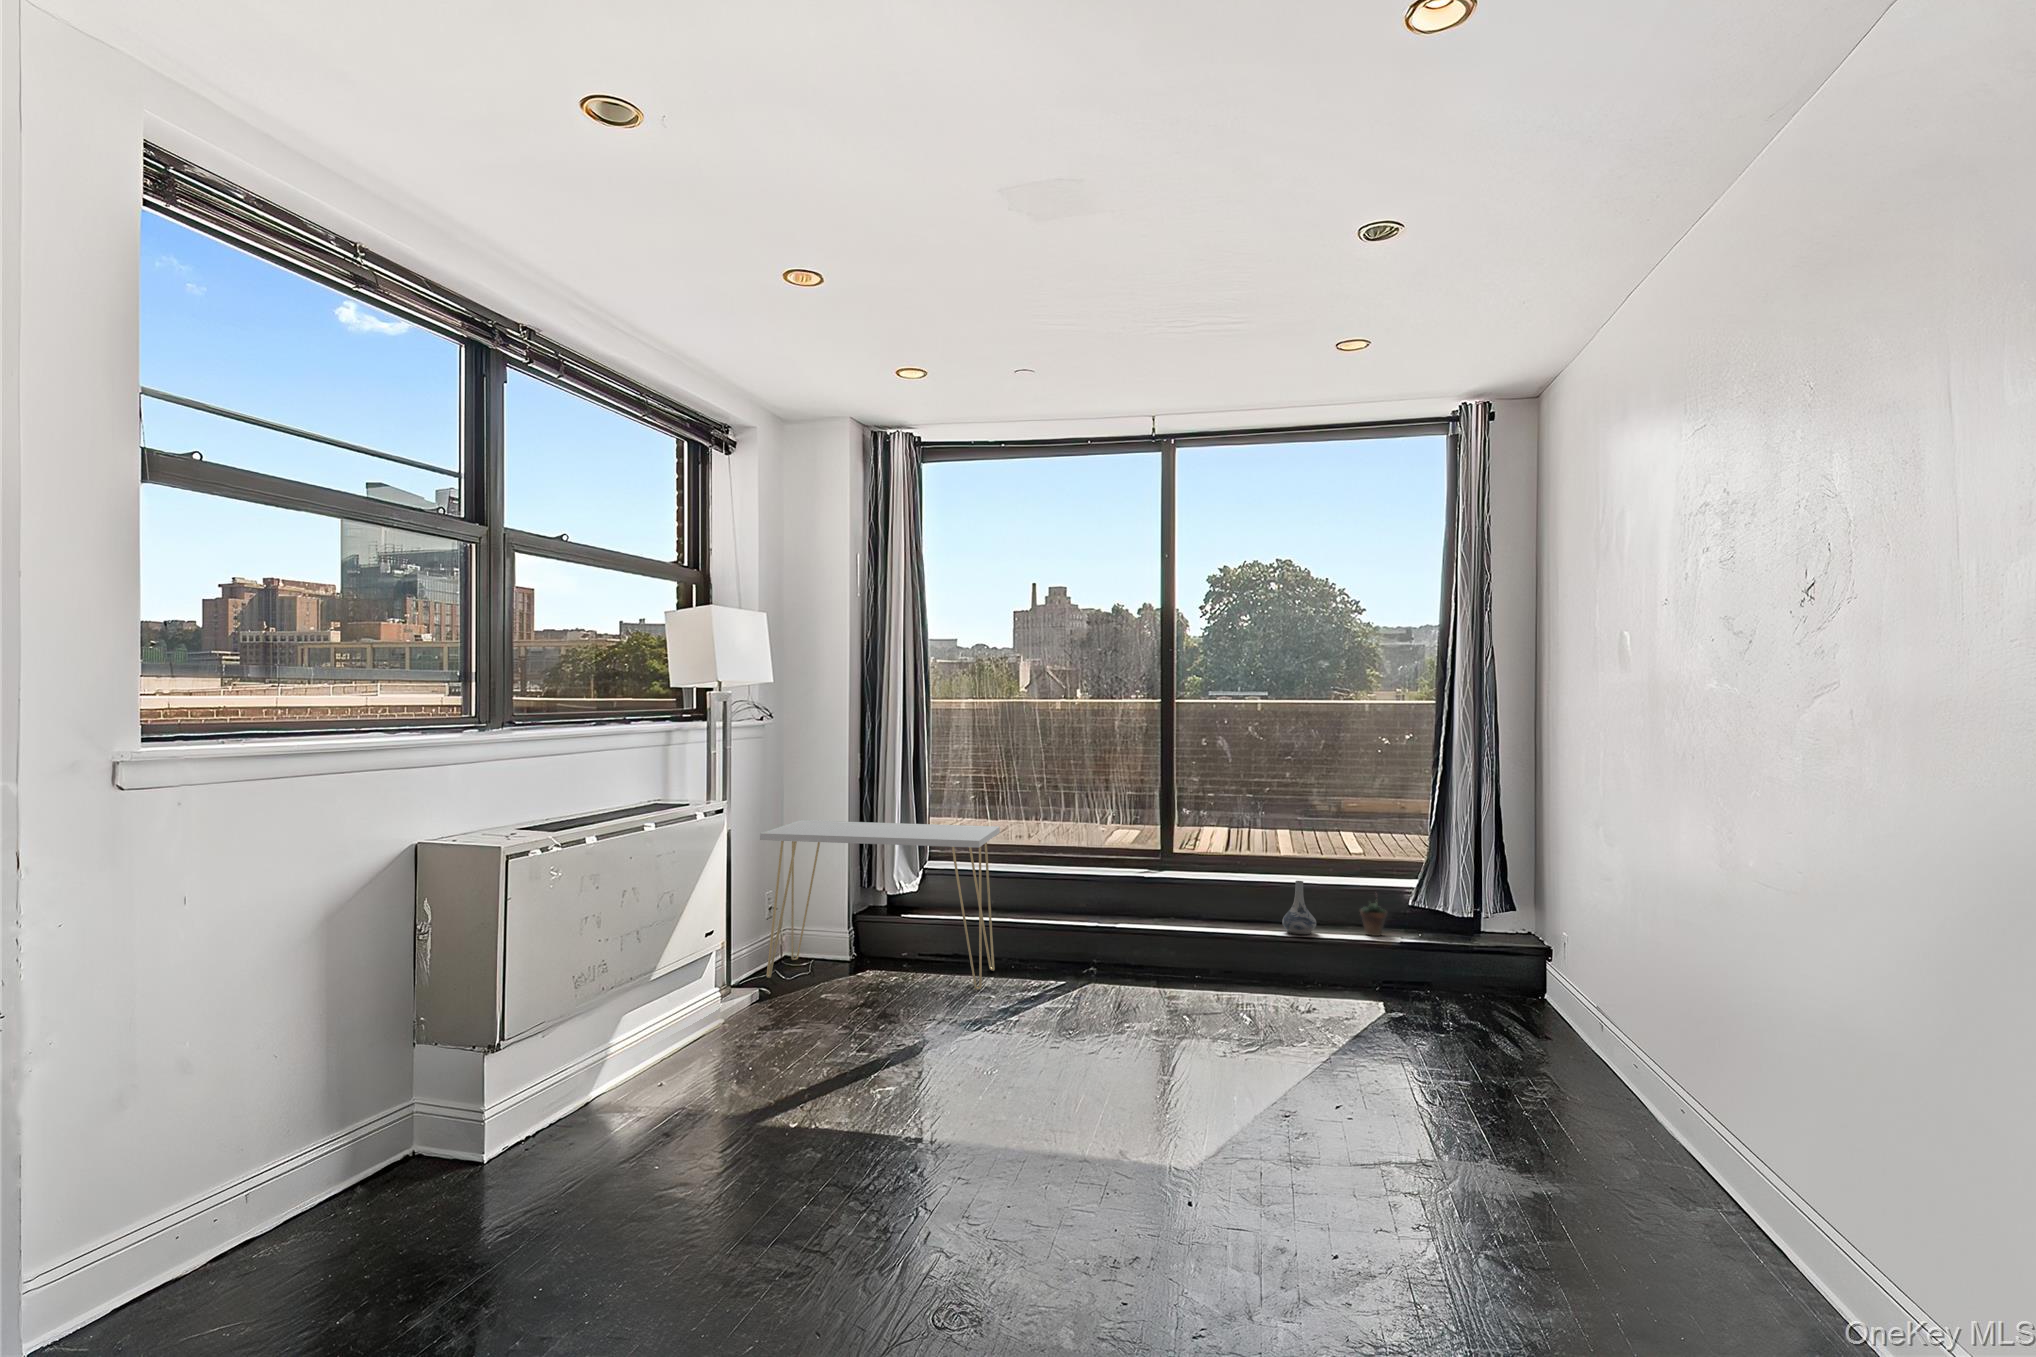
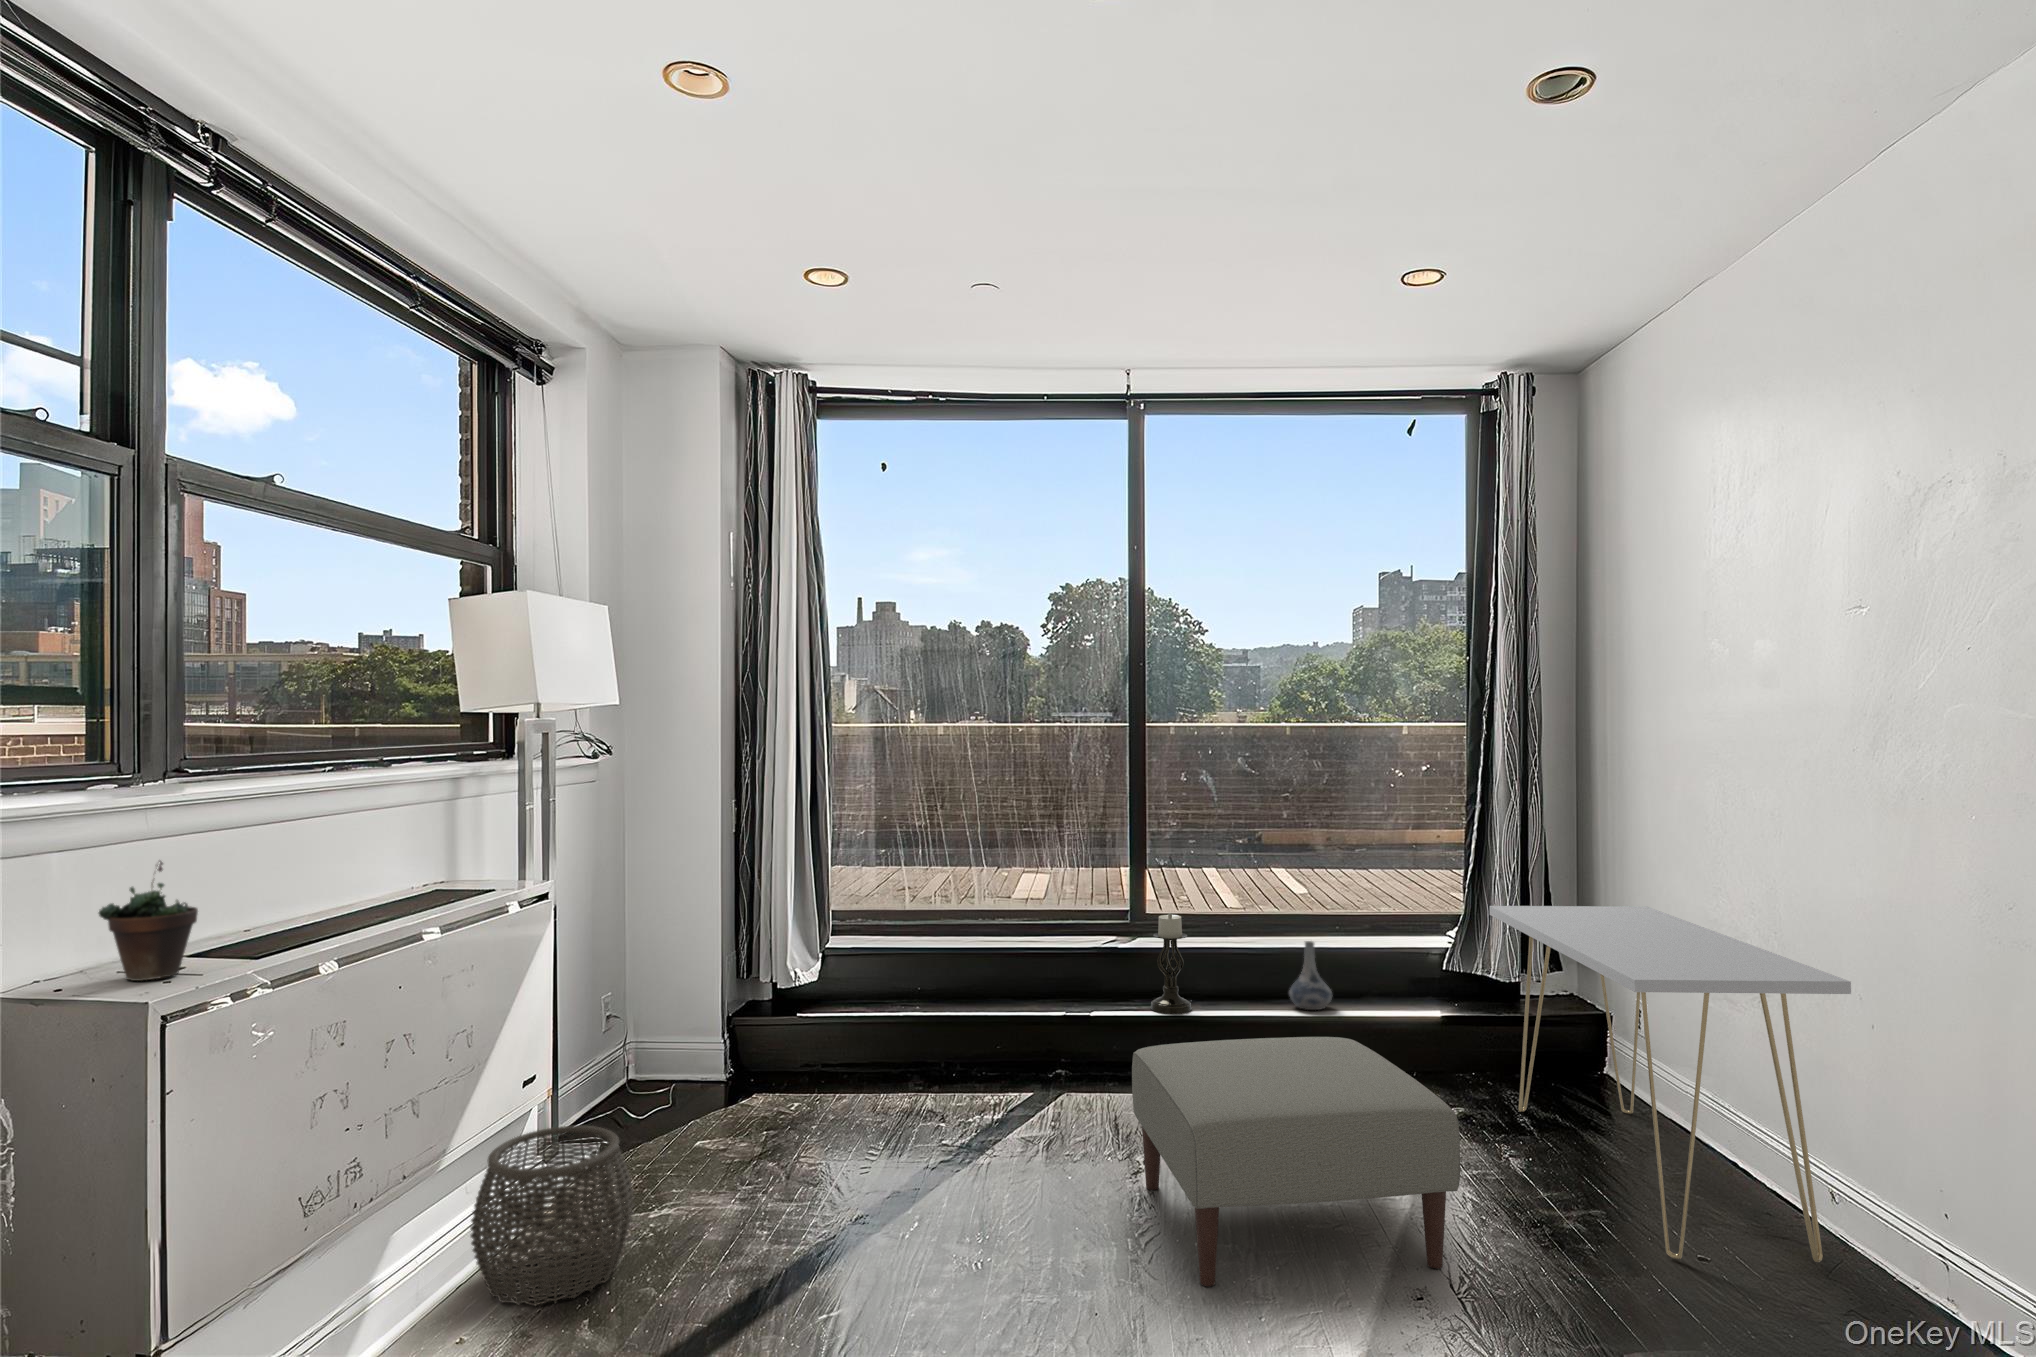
console table: present [760,820,1000,990] -> present [1490,906,1851,1262]
candle holder: none [1171,853,1203,931] -> present [1151,913,1191,1014]
succulent plant: present [1360,894,1387,936] -> present [99,861,198,981]
ottoman: none [1121,937,1328,1092] -> present [1132,1037,1460,1286]
woven basket: none [671,961,773,1065] -> present [470,1126,634,1306]

